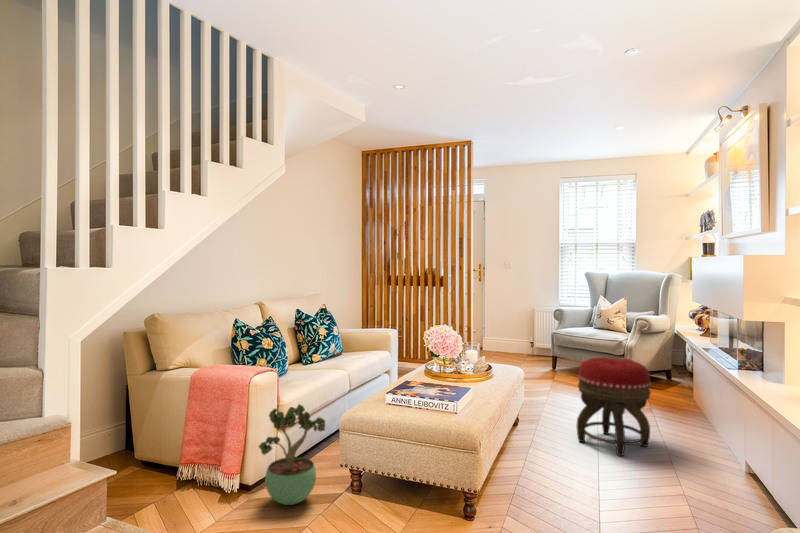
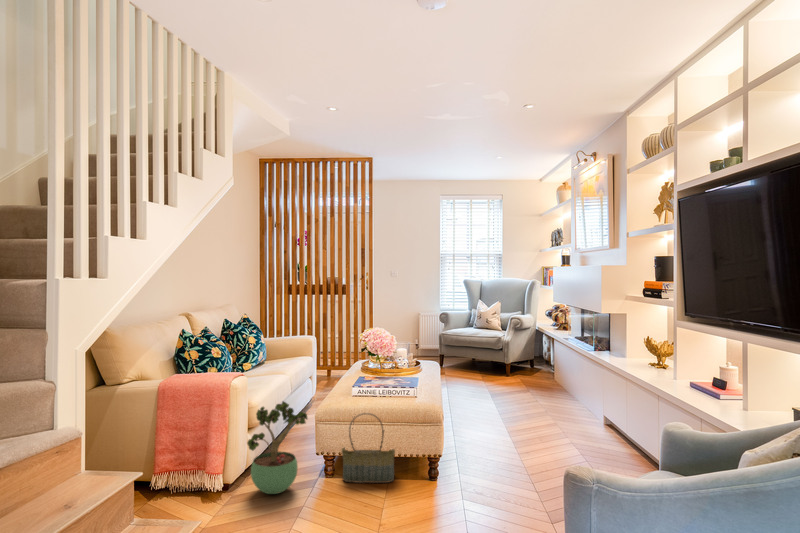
footstool: present [576,357,651,456] -> none [485,349,540,426]
basket: none [367,416,431,511] -> present [342,413,395,483]

